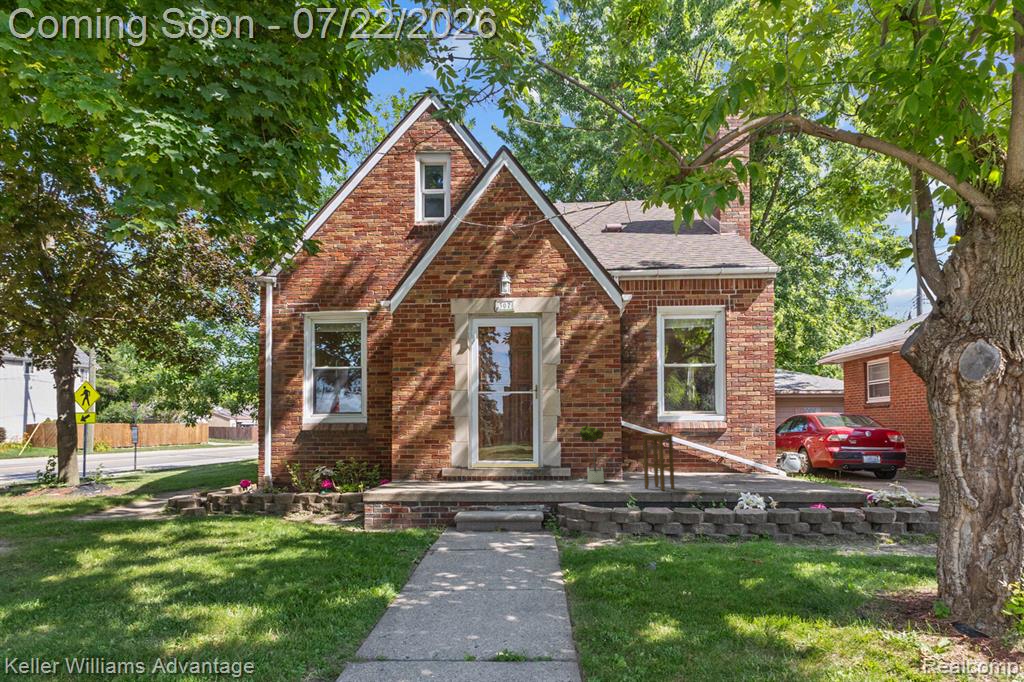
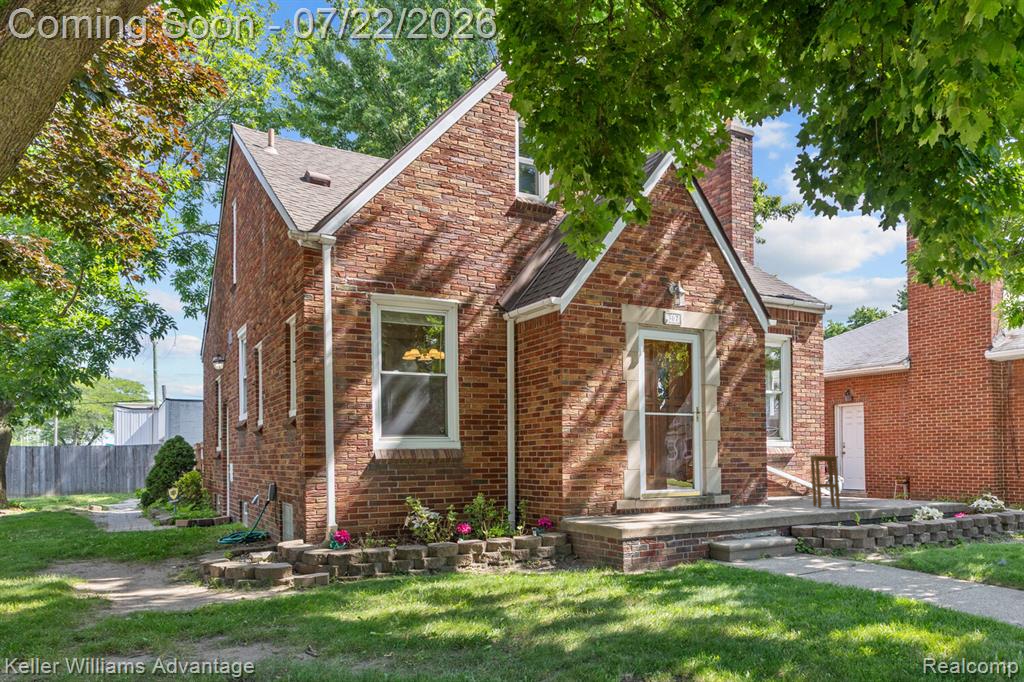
potted tree: present [580,426,604,483] -> none [738,449,767,508]

